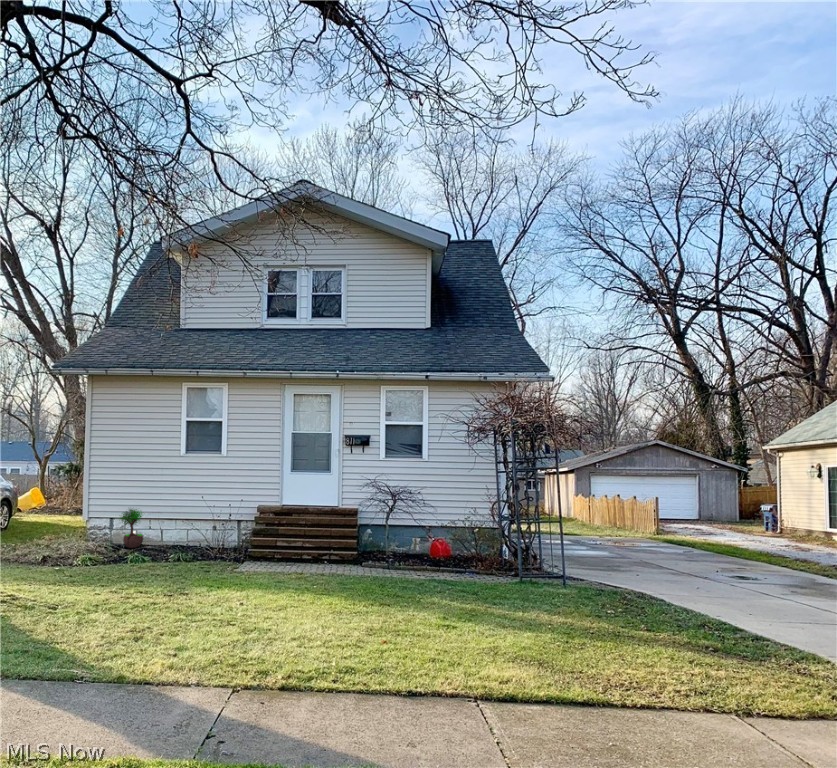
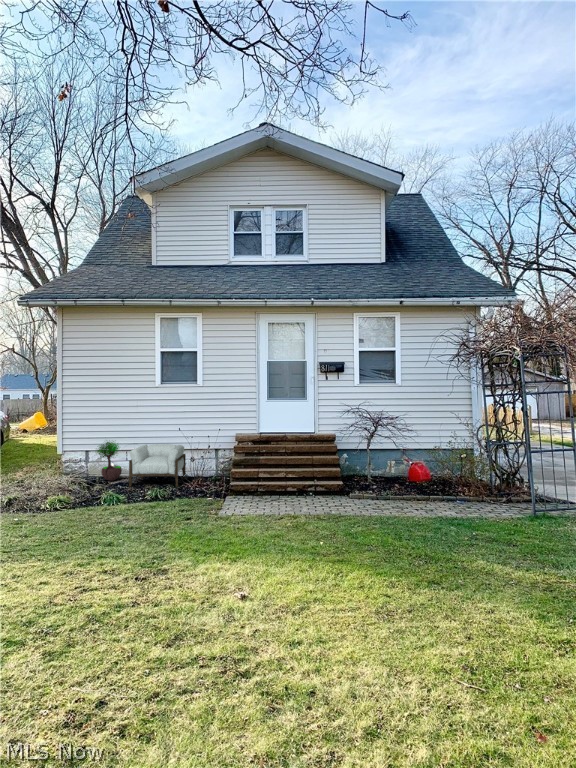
armchair: none [151,513,208,554] -> present [129,444,186,487]

